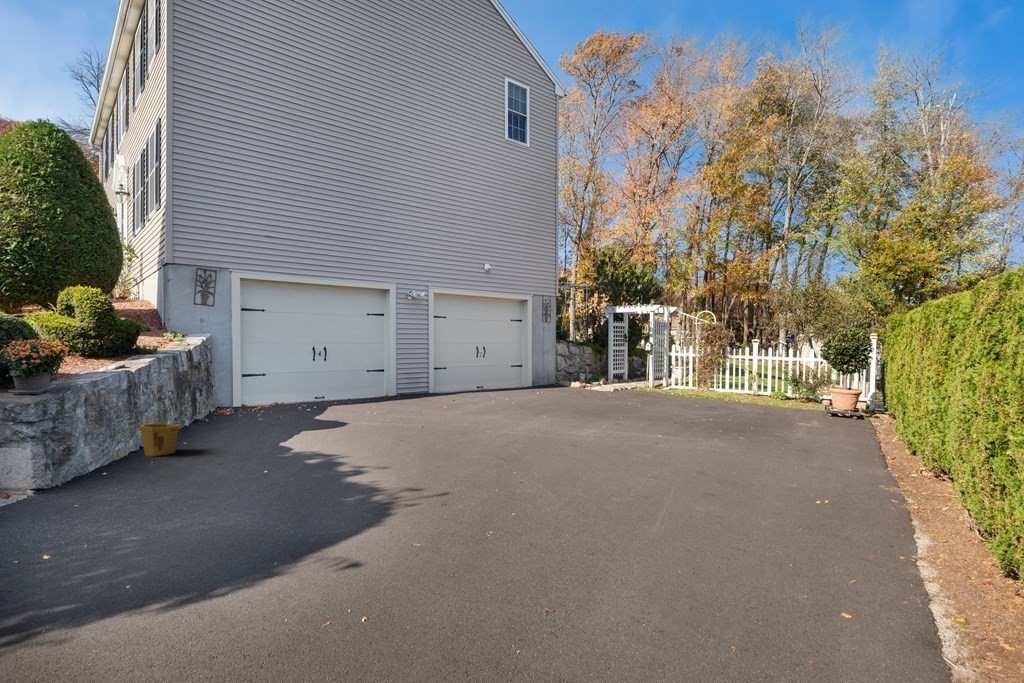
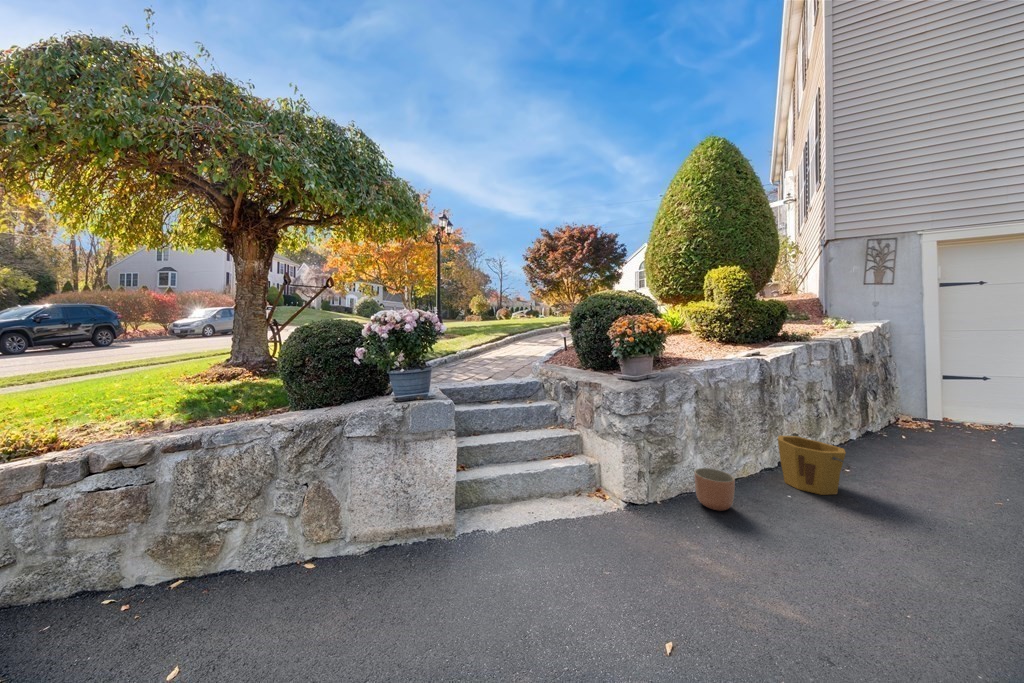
planter: none [88,451,118,477] -> present [694,468,735,511]

